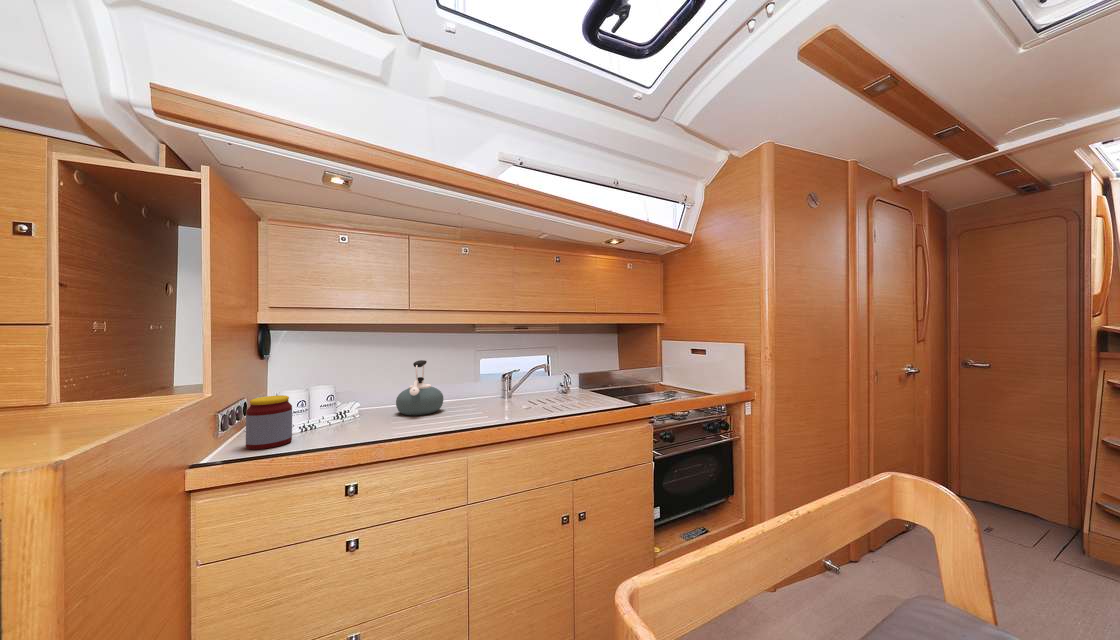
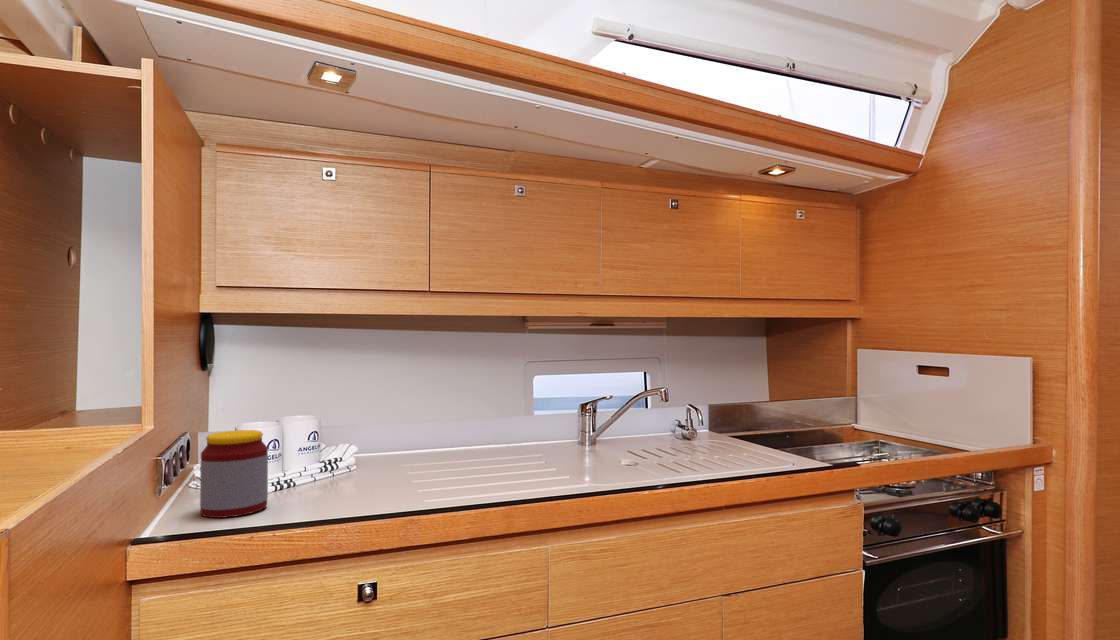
kettle: present [396,360,443,415] -> none [413,378,489,471]

